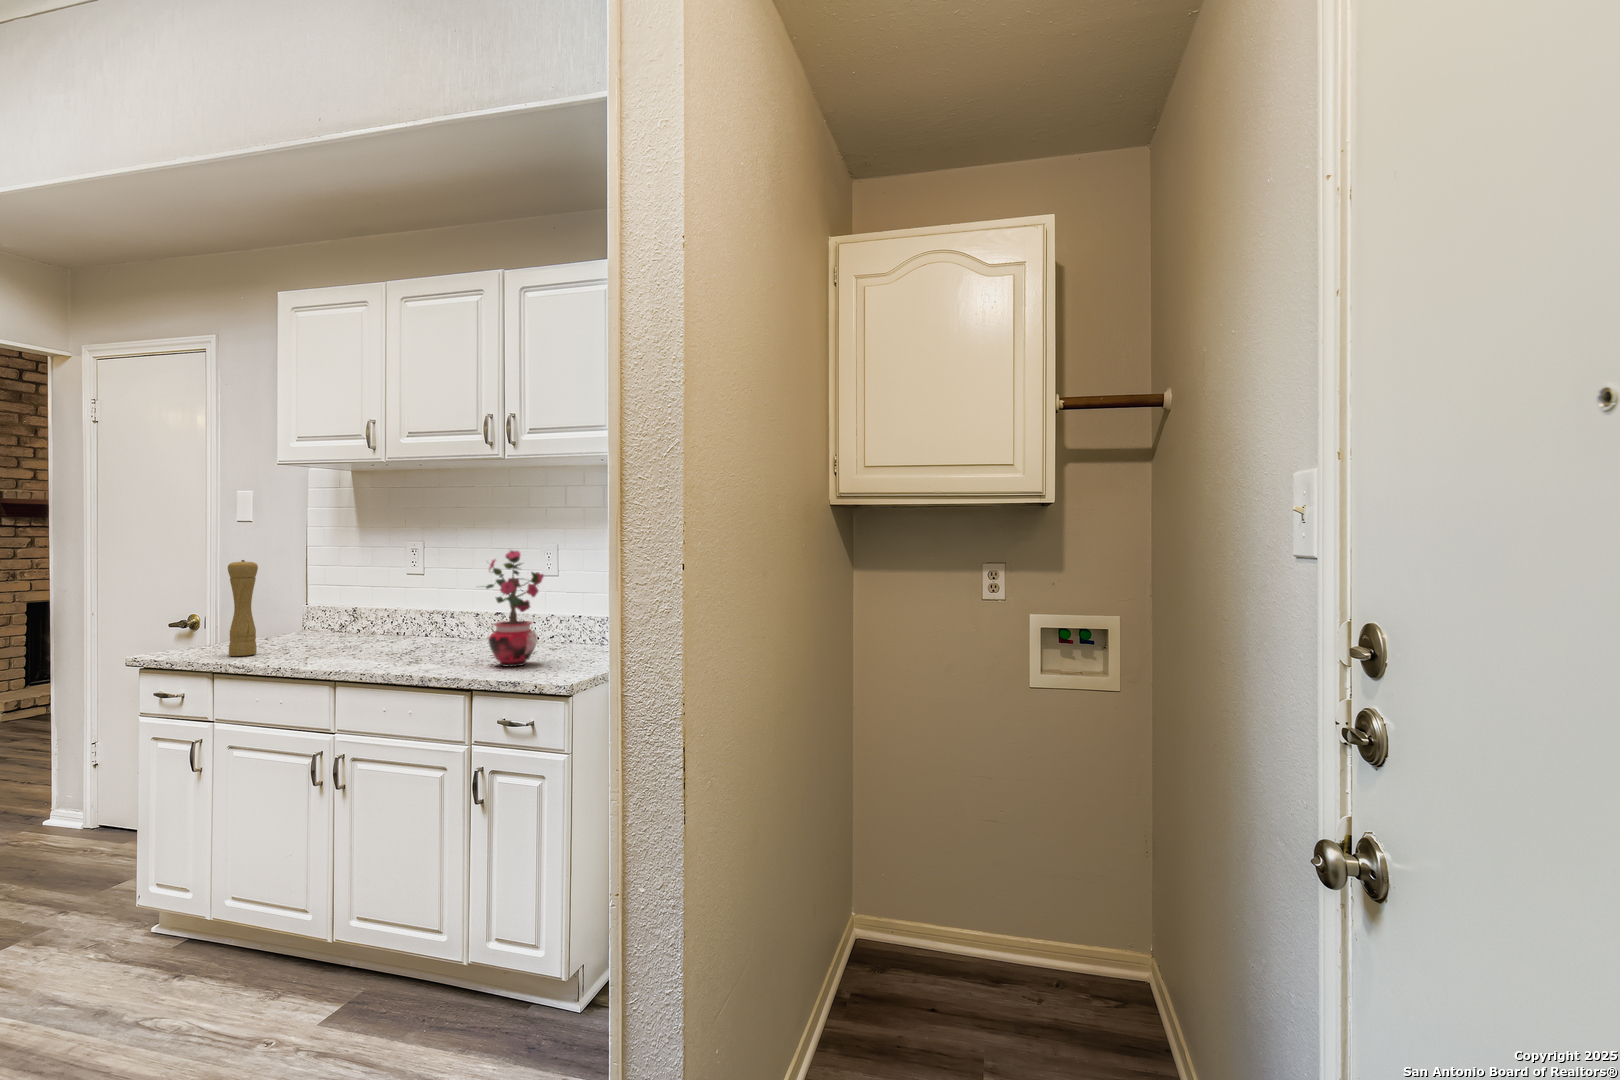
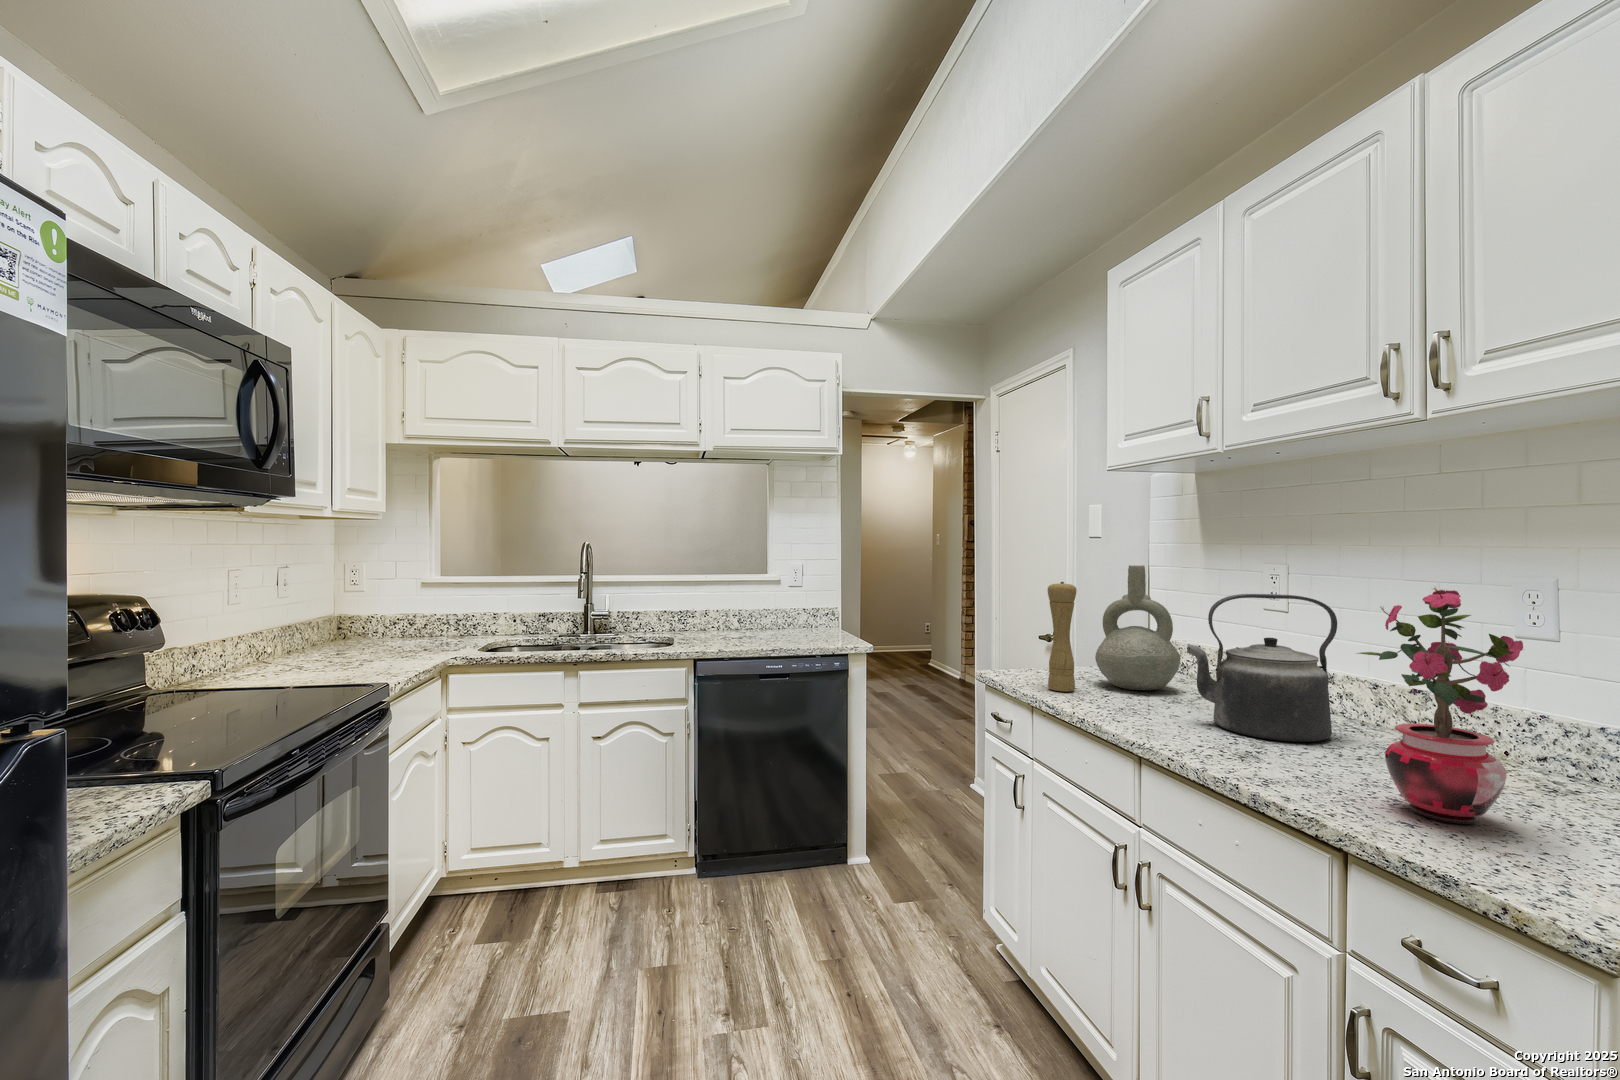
decorative vase: none [270,545,347,647] -> present [1095,565,1181,690]
kettle: none [363,561,458,655] -> present [1187,594,1337,742]

